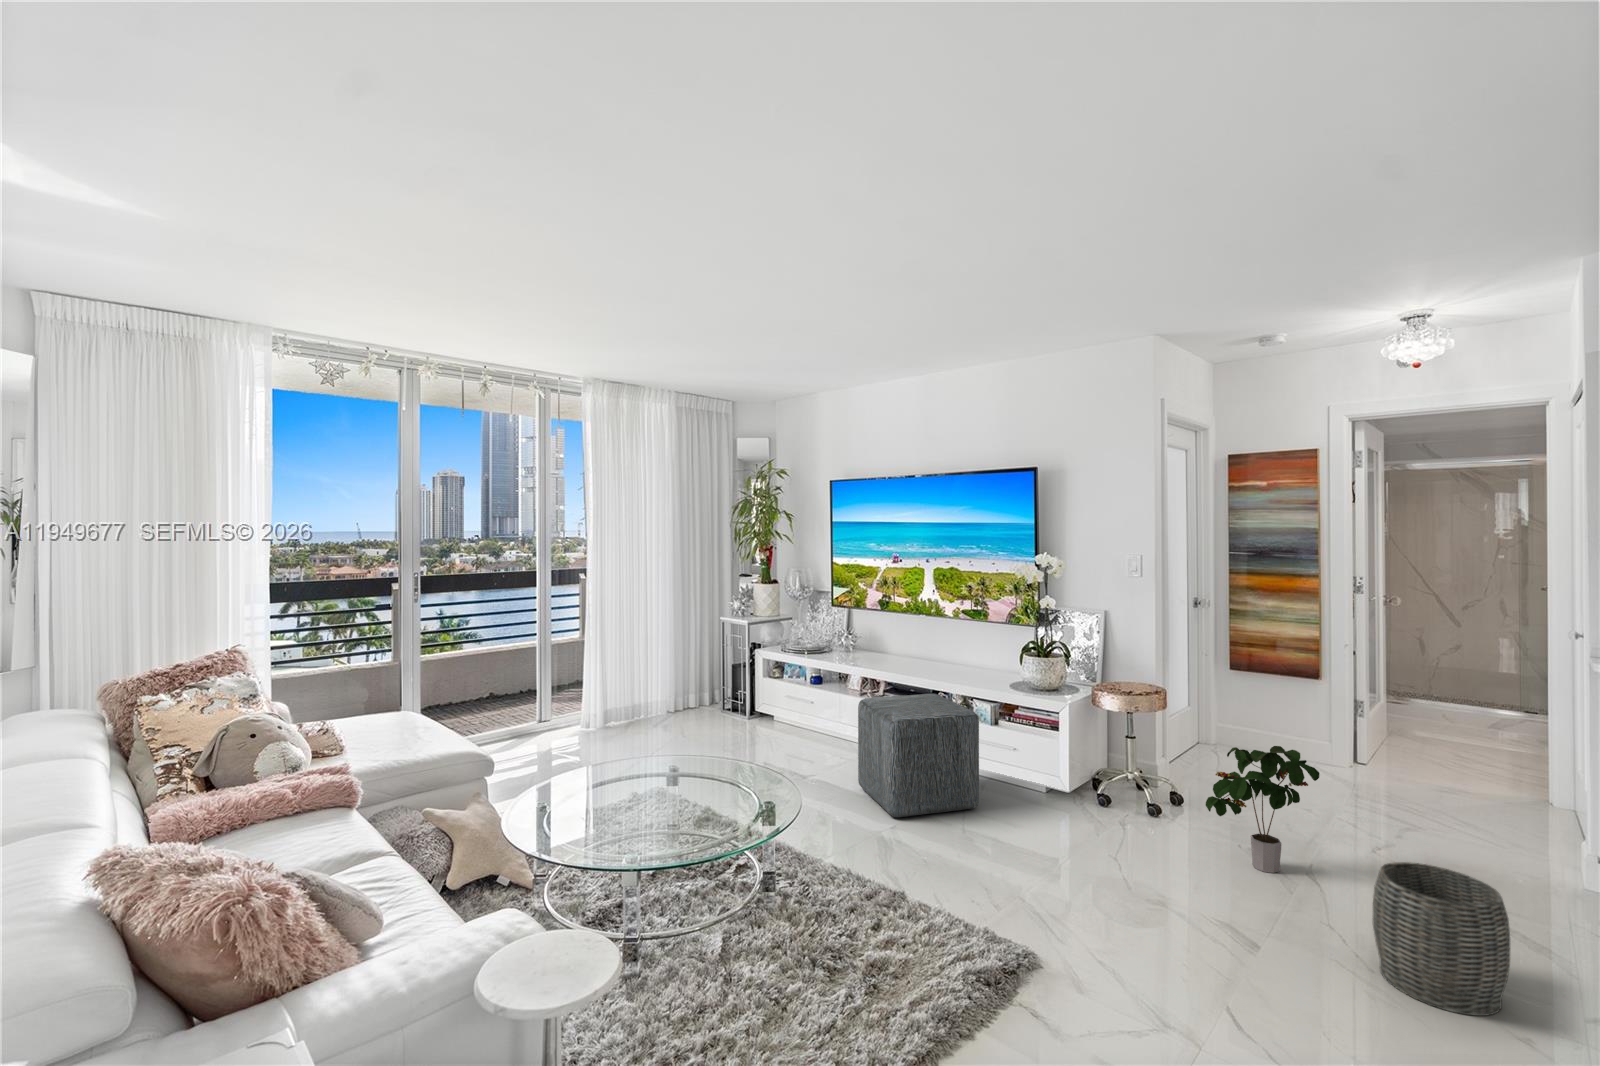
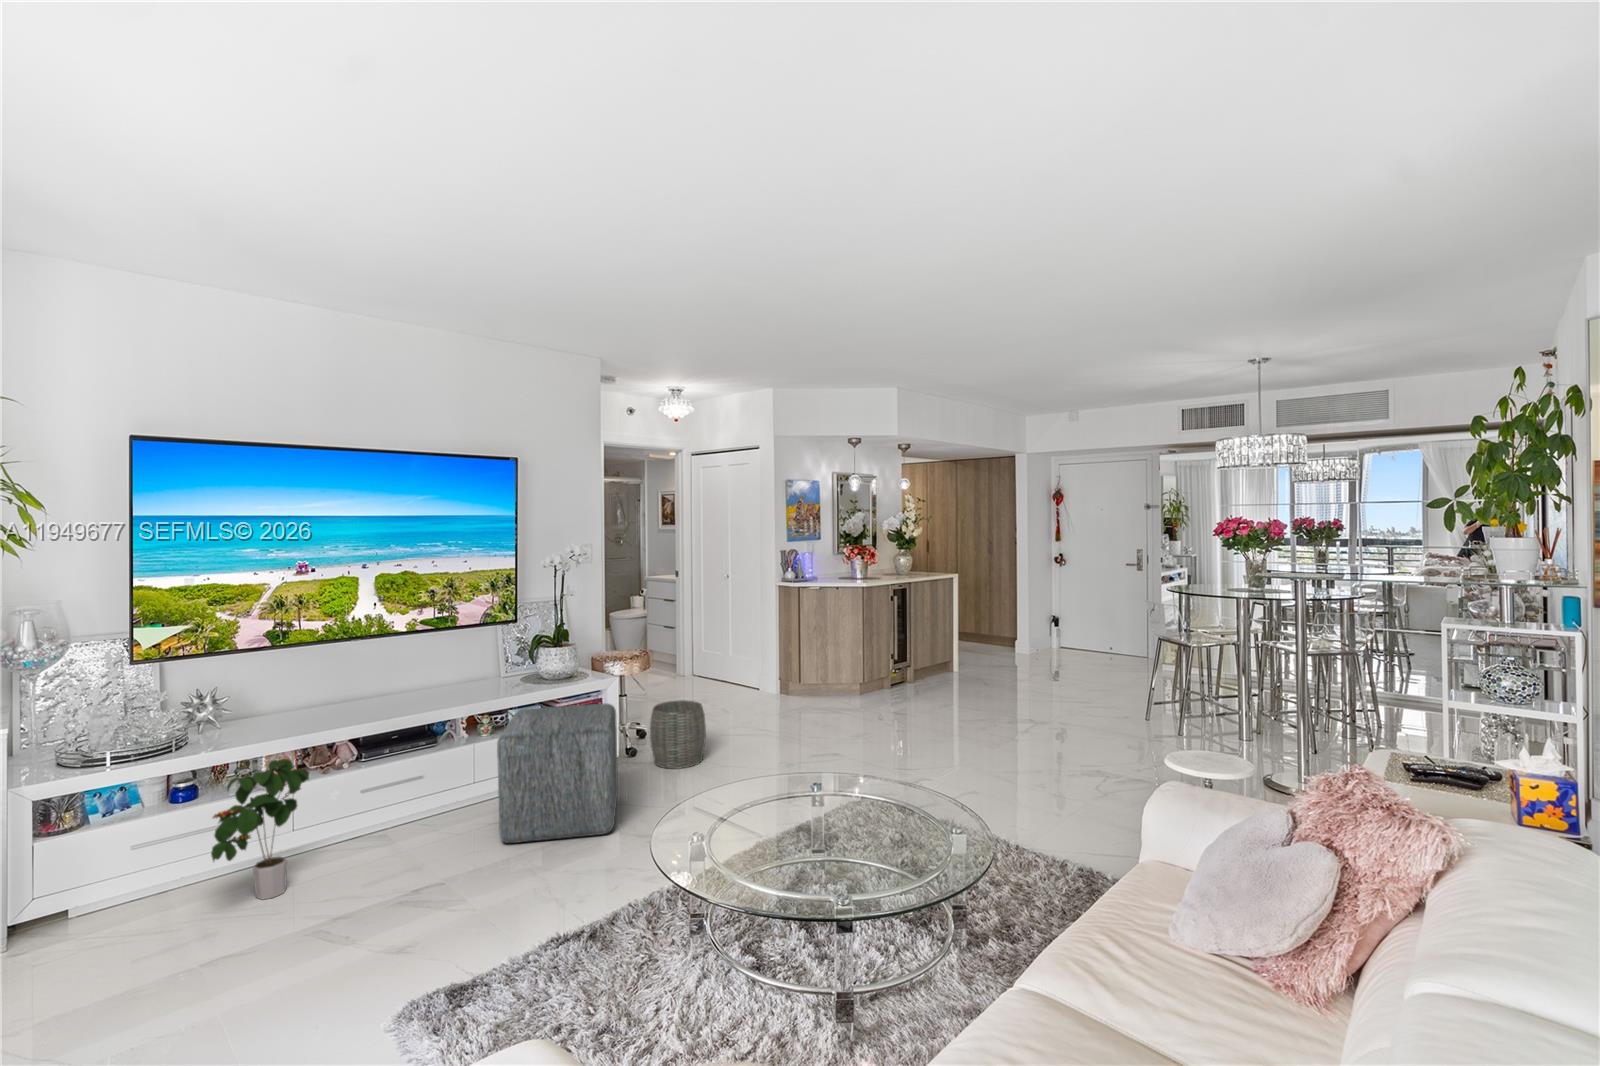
potted plant: present [1206,746,1320,873] -> present [211,759,309,899]
woven basket: present [1373,862,1510,1016] -> present [650,700,706,769]

